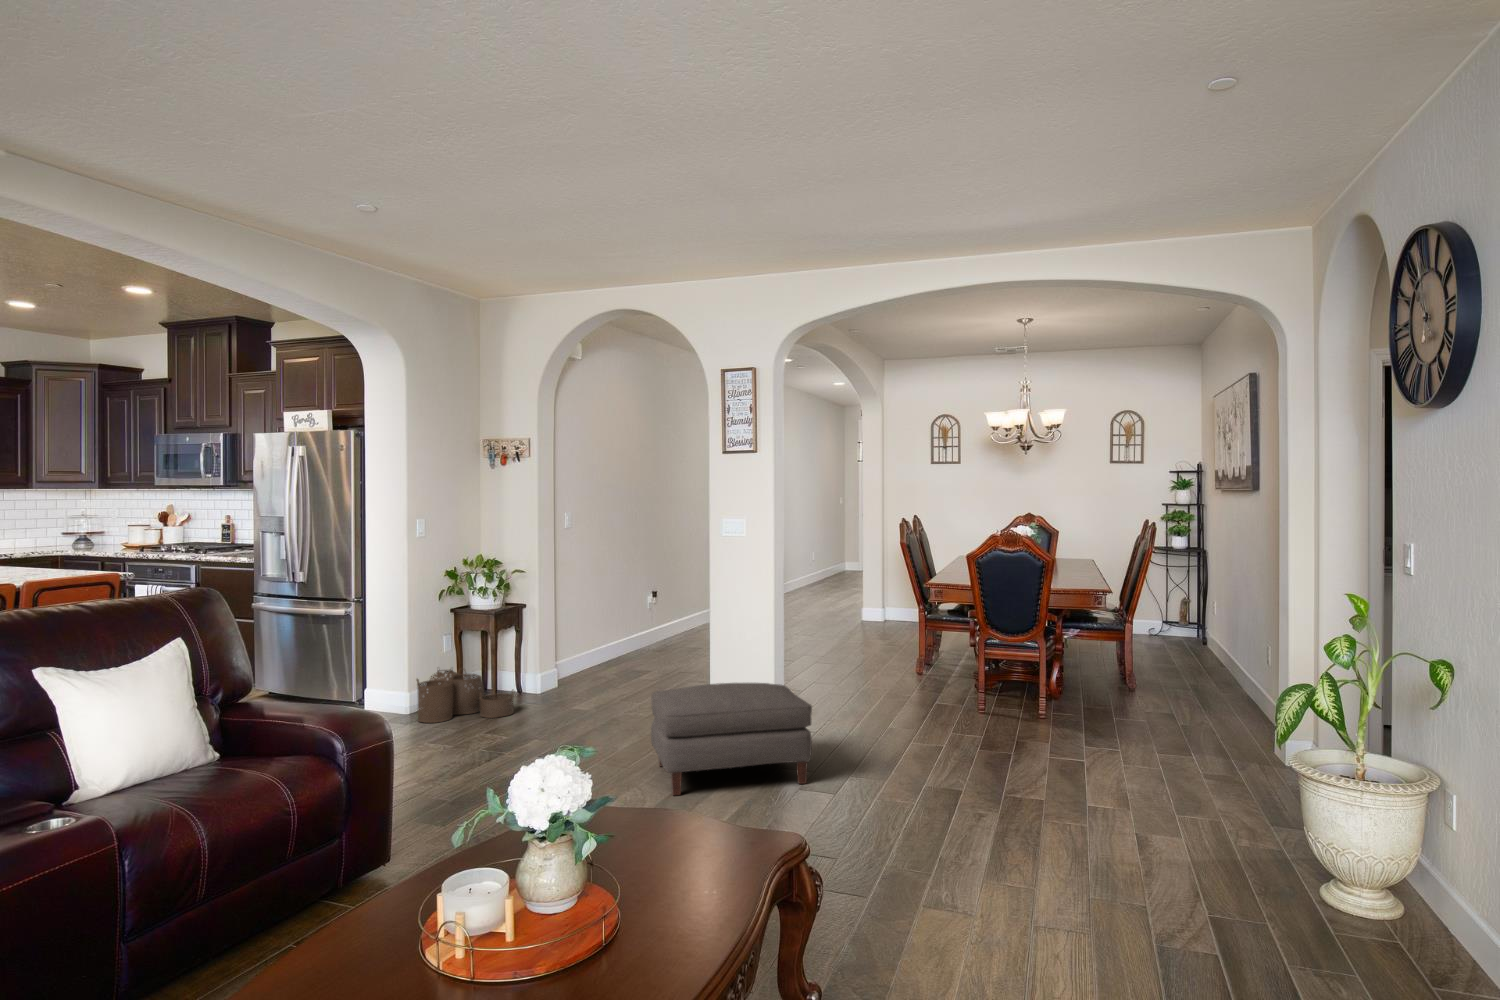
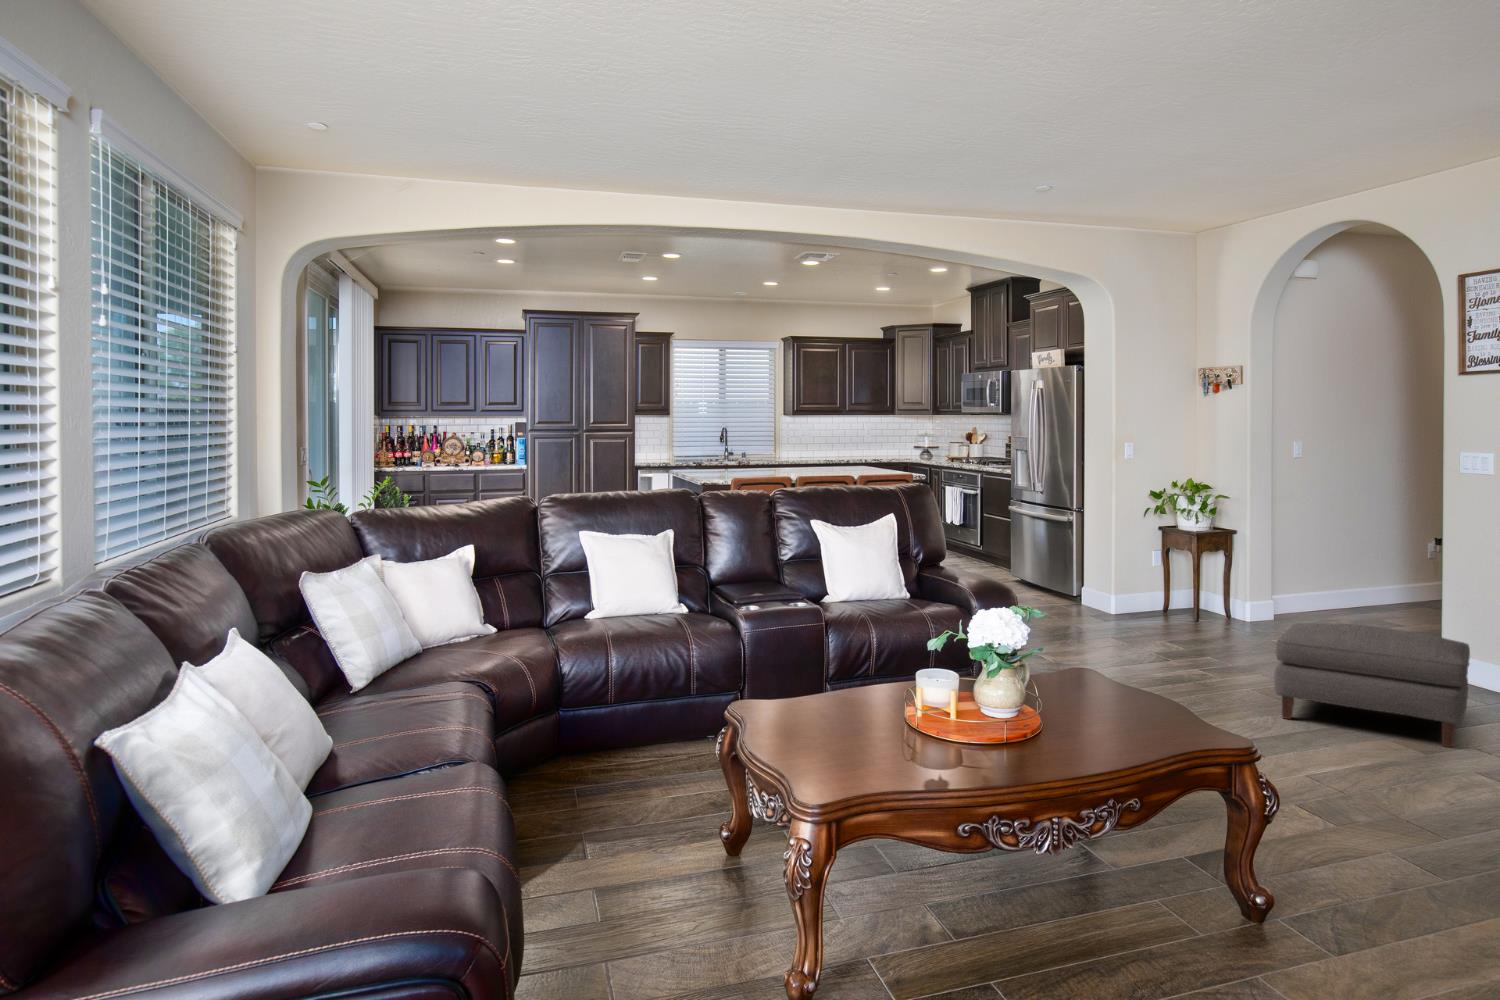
woven basket: present [417,669,514,723] -> none [1113,579,1203,631]

